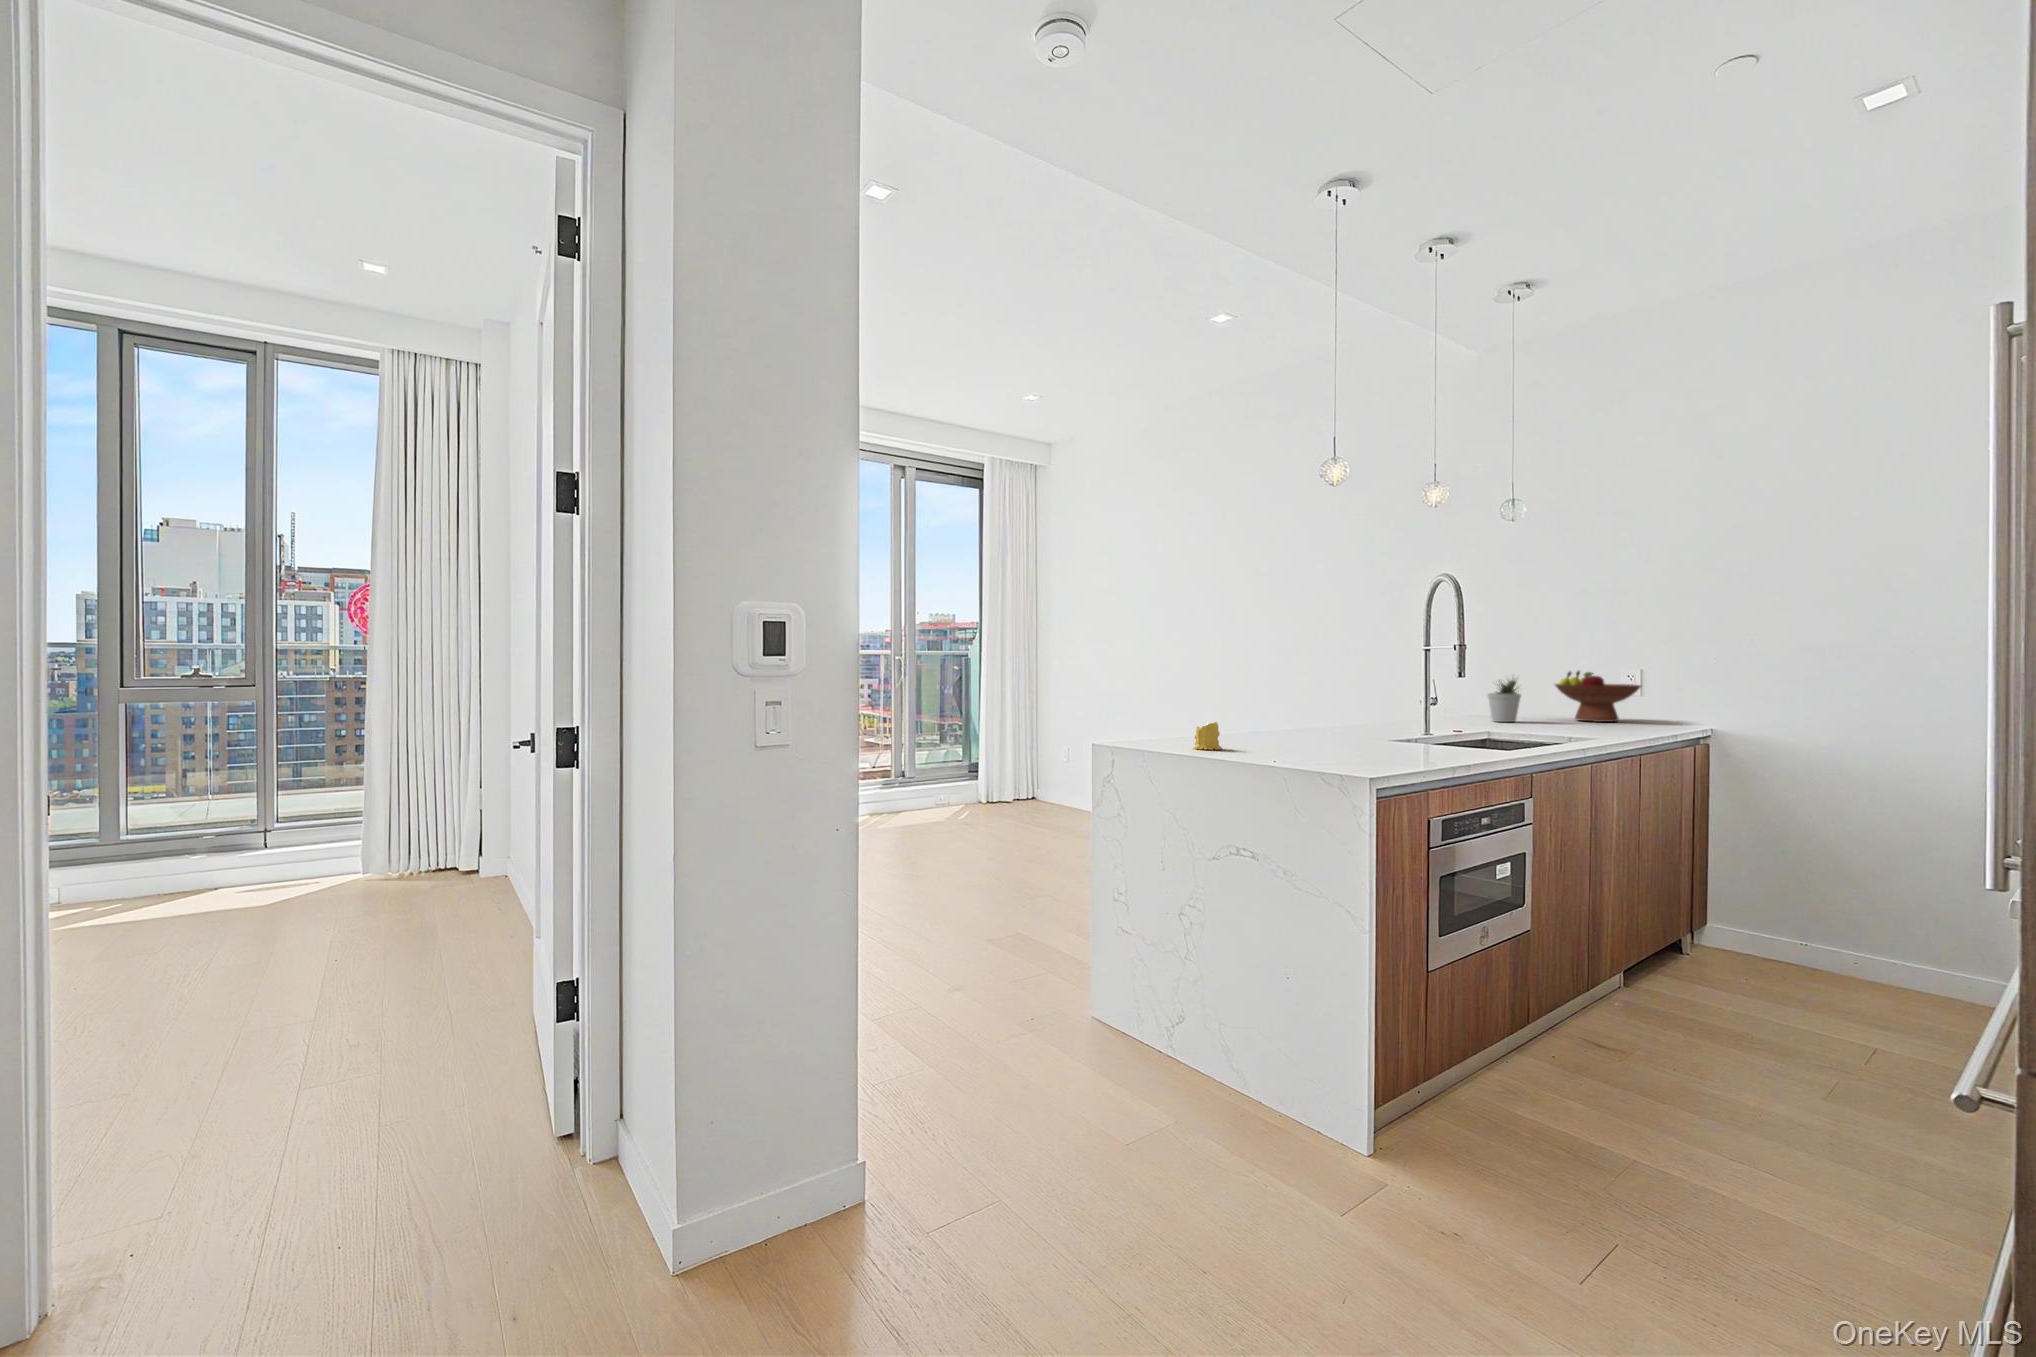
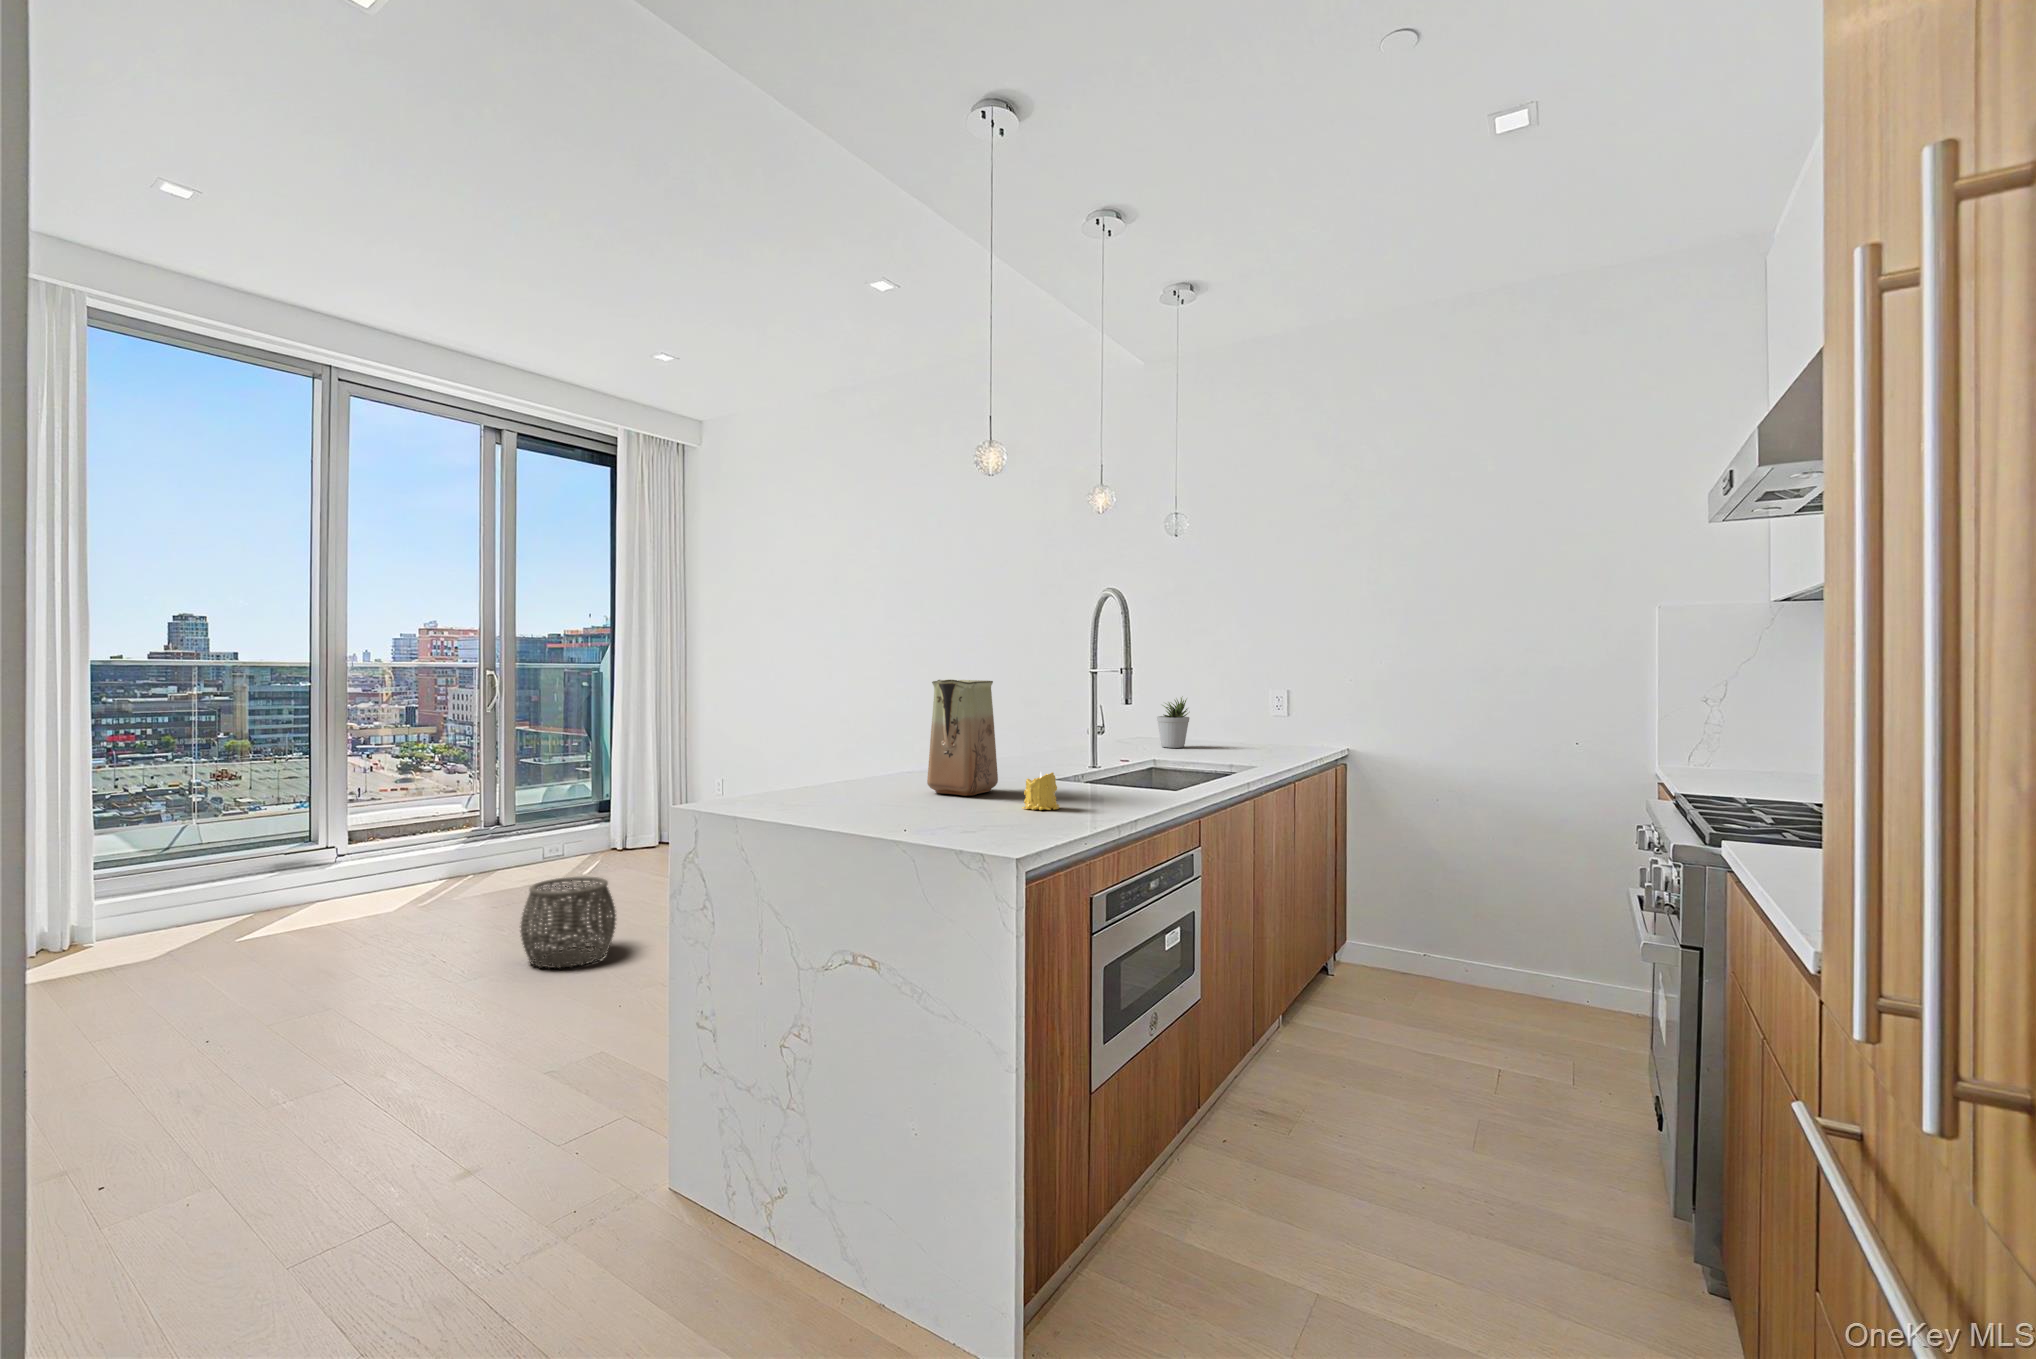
vase: none [1285,655,1344,747] -> present [927,680,998,796]
fruit bowl: present [1555,671,1641,722] -> none [1219,692,1300,745]
candle: present [1194,722,1222,750] -> present [1022,772,1060,810]
woven basket: none [942,818,1010,887] -> present [520,876,616,968]

